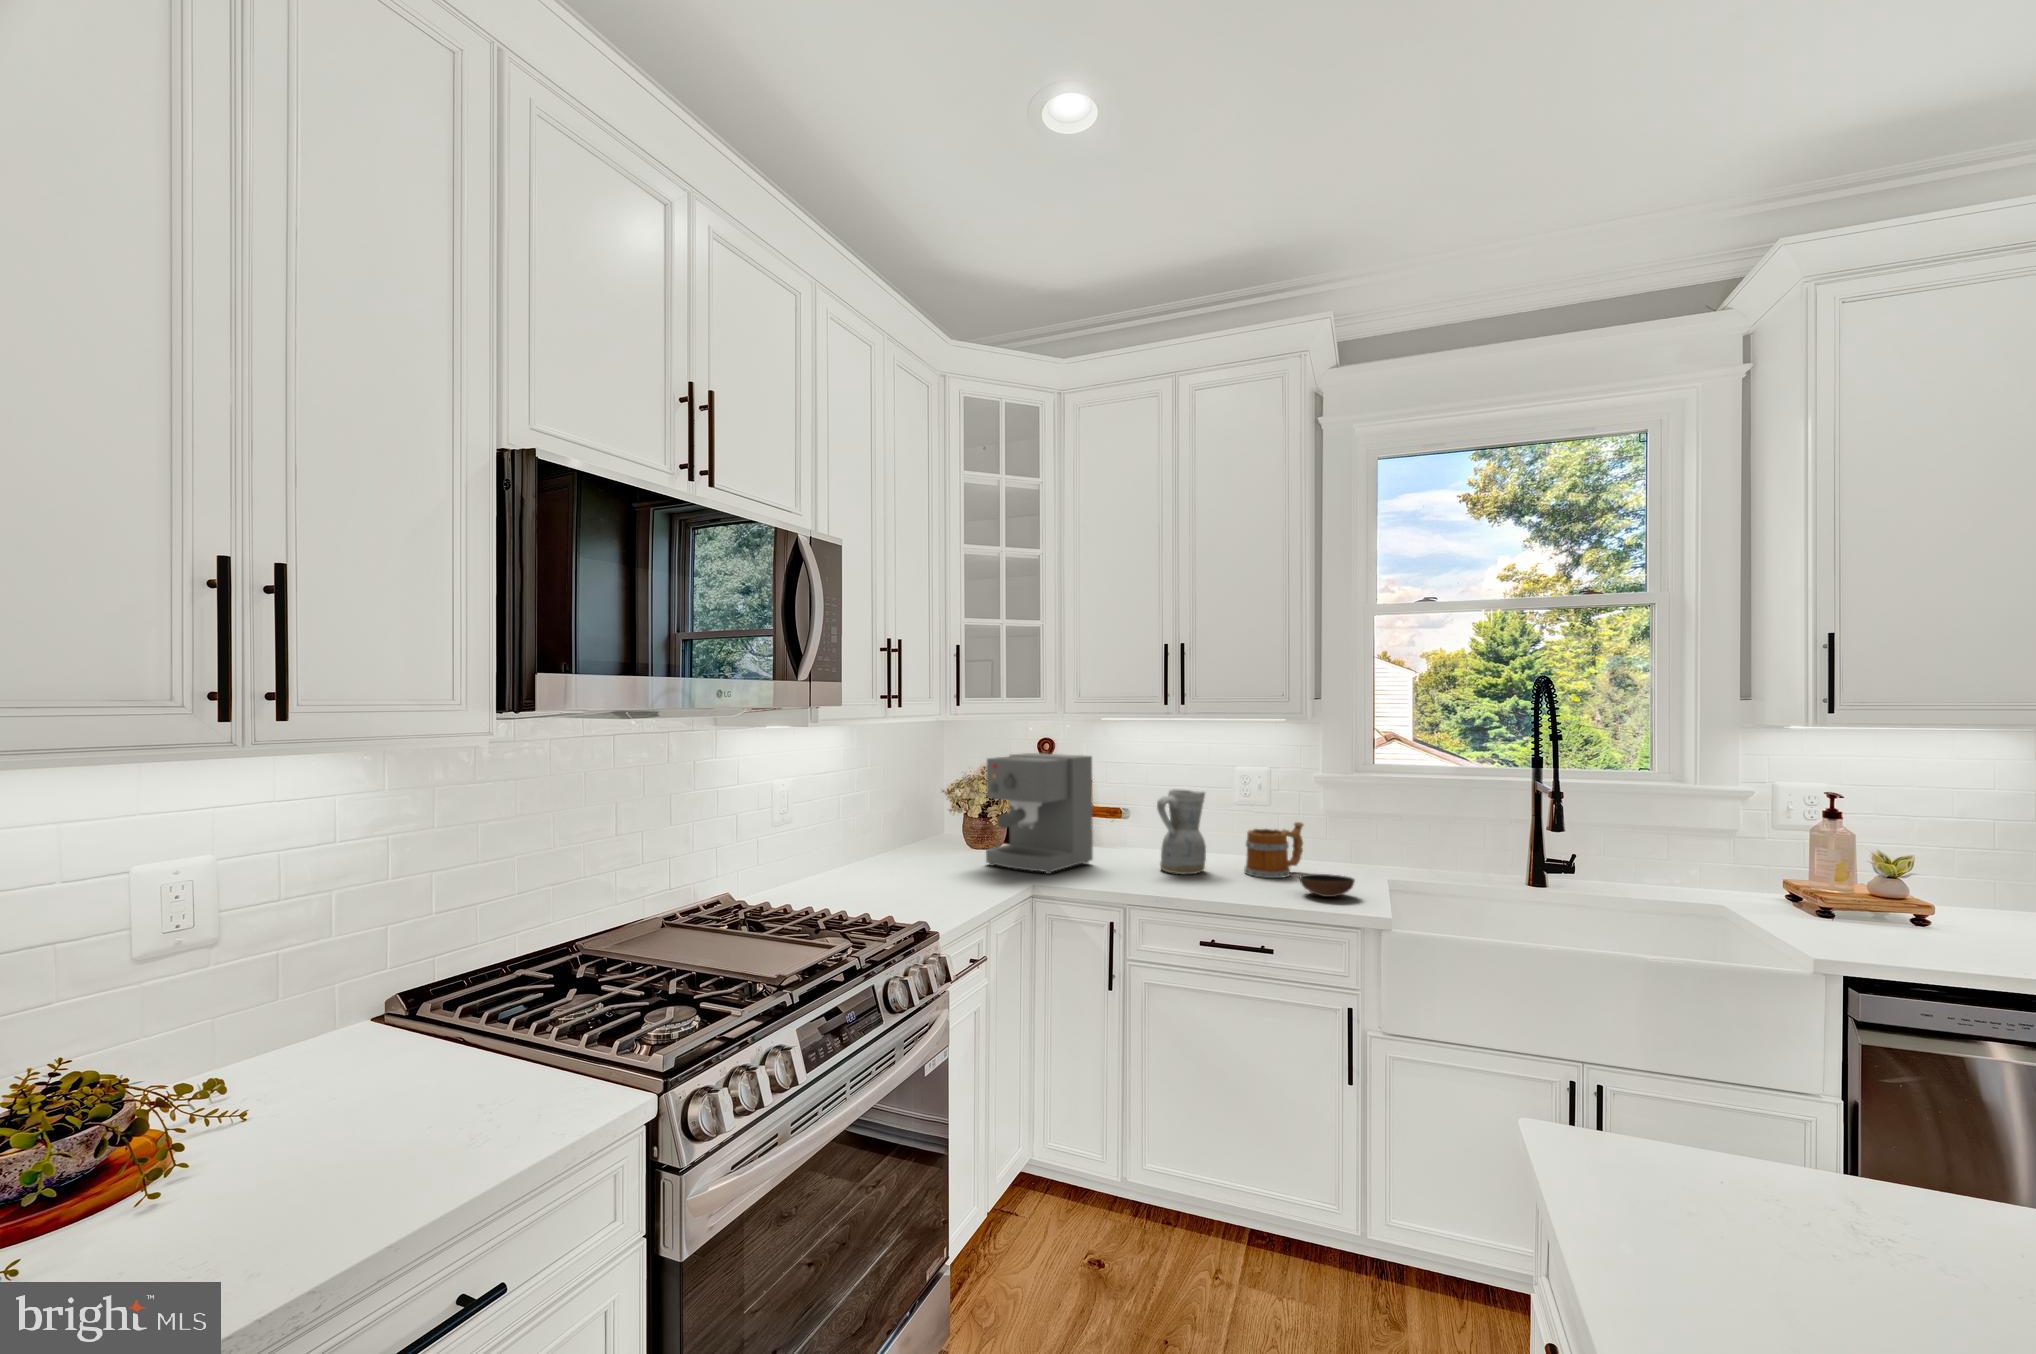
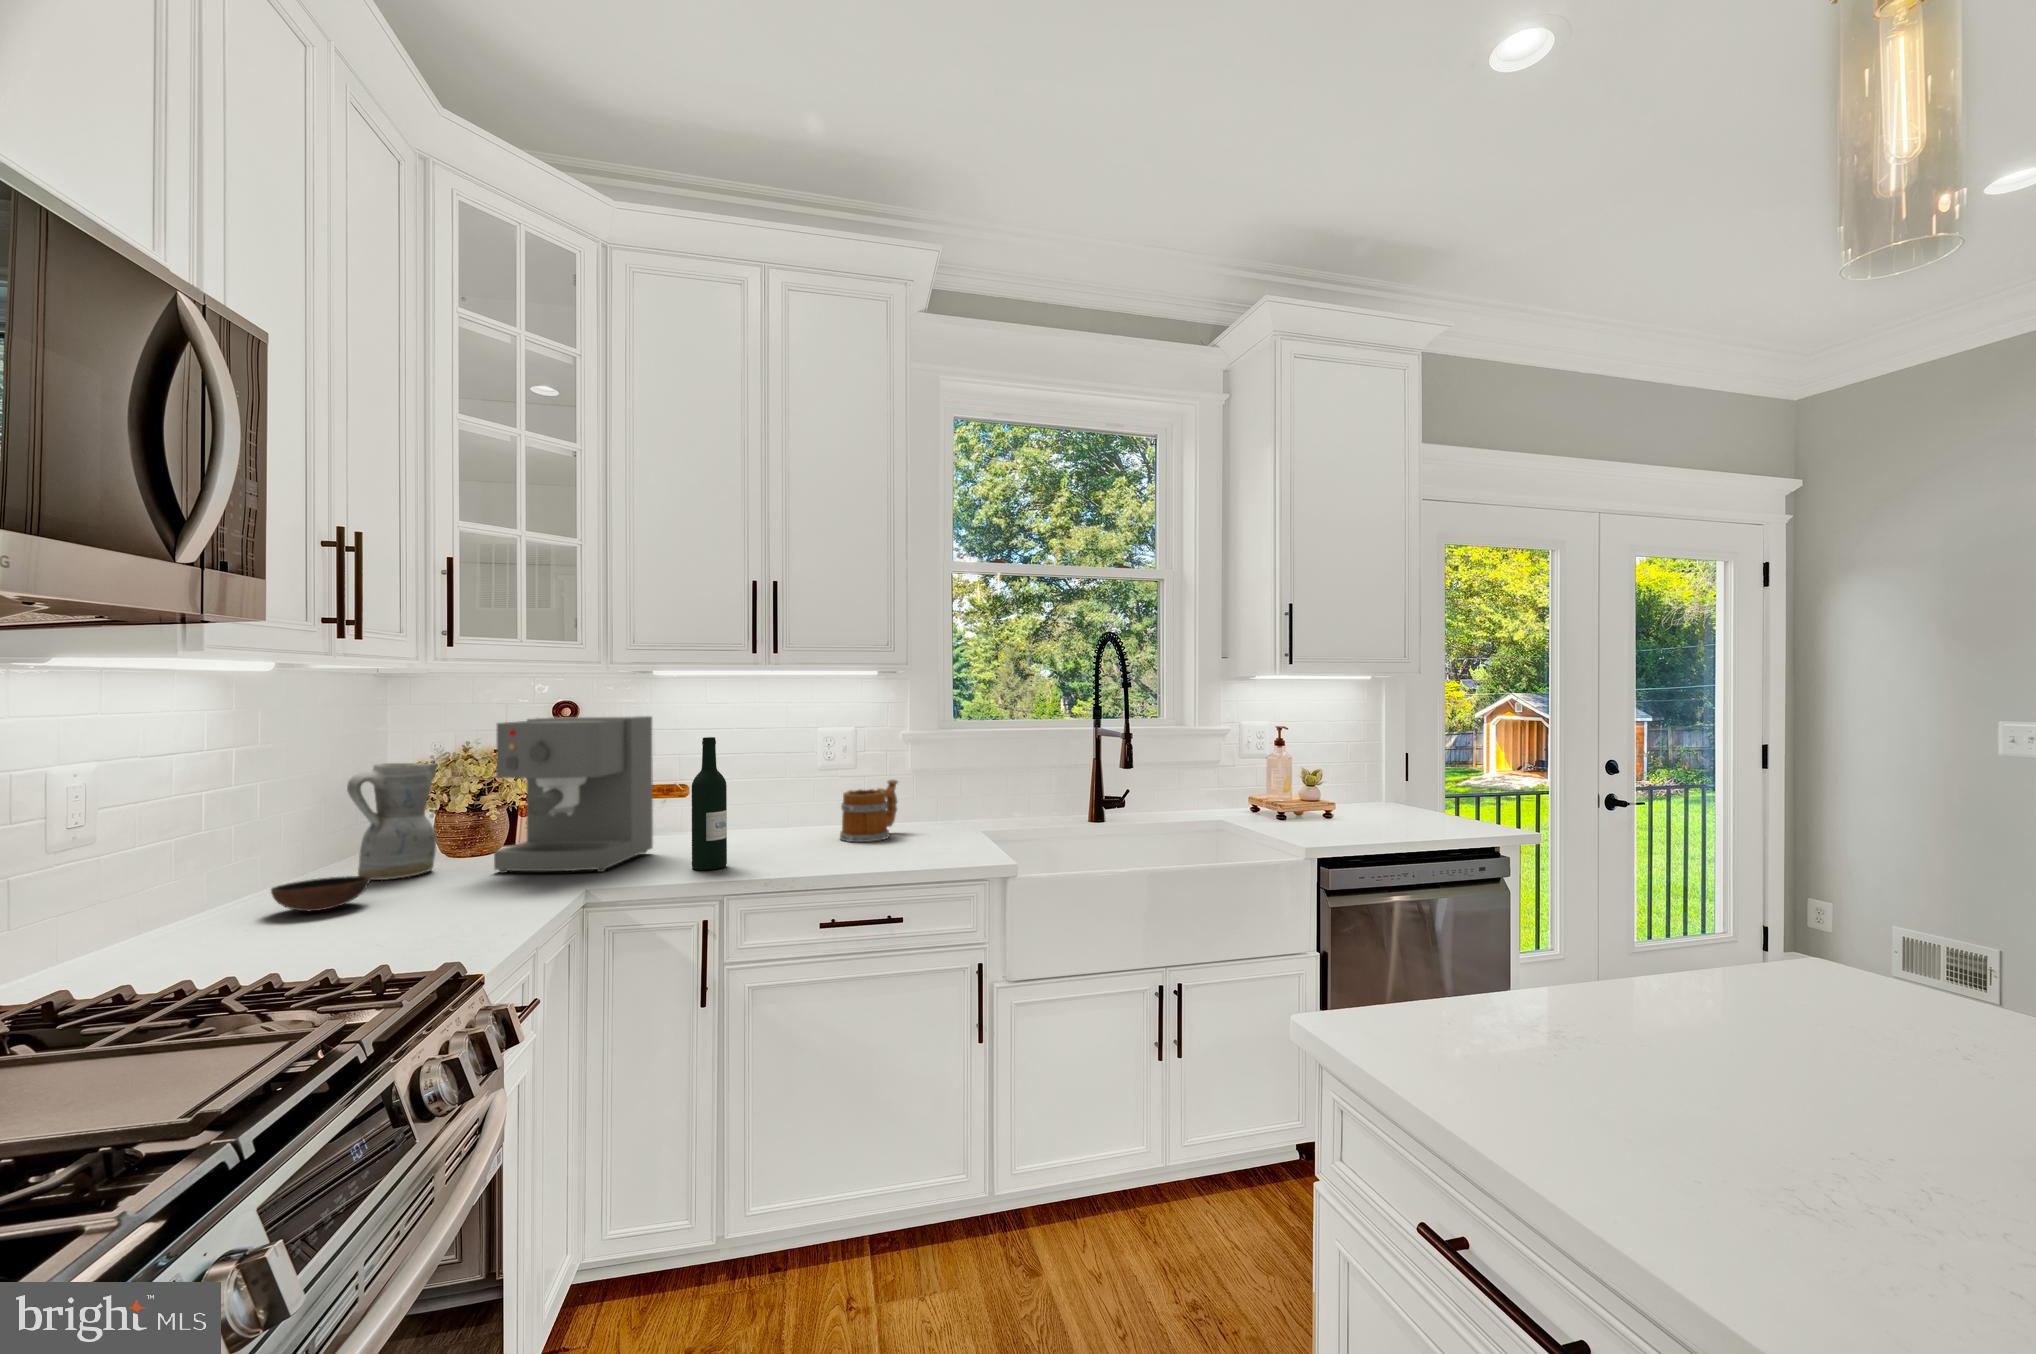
wine bottle: none [1108,777,1134,884] -> present [692,737,727,870]
ceramic pitcher: present [1157,789,1206,874] -> present [347,763,438,880]
bowl: present [1299,874,1355,897] -> present [271,876,371,911]

